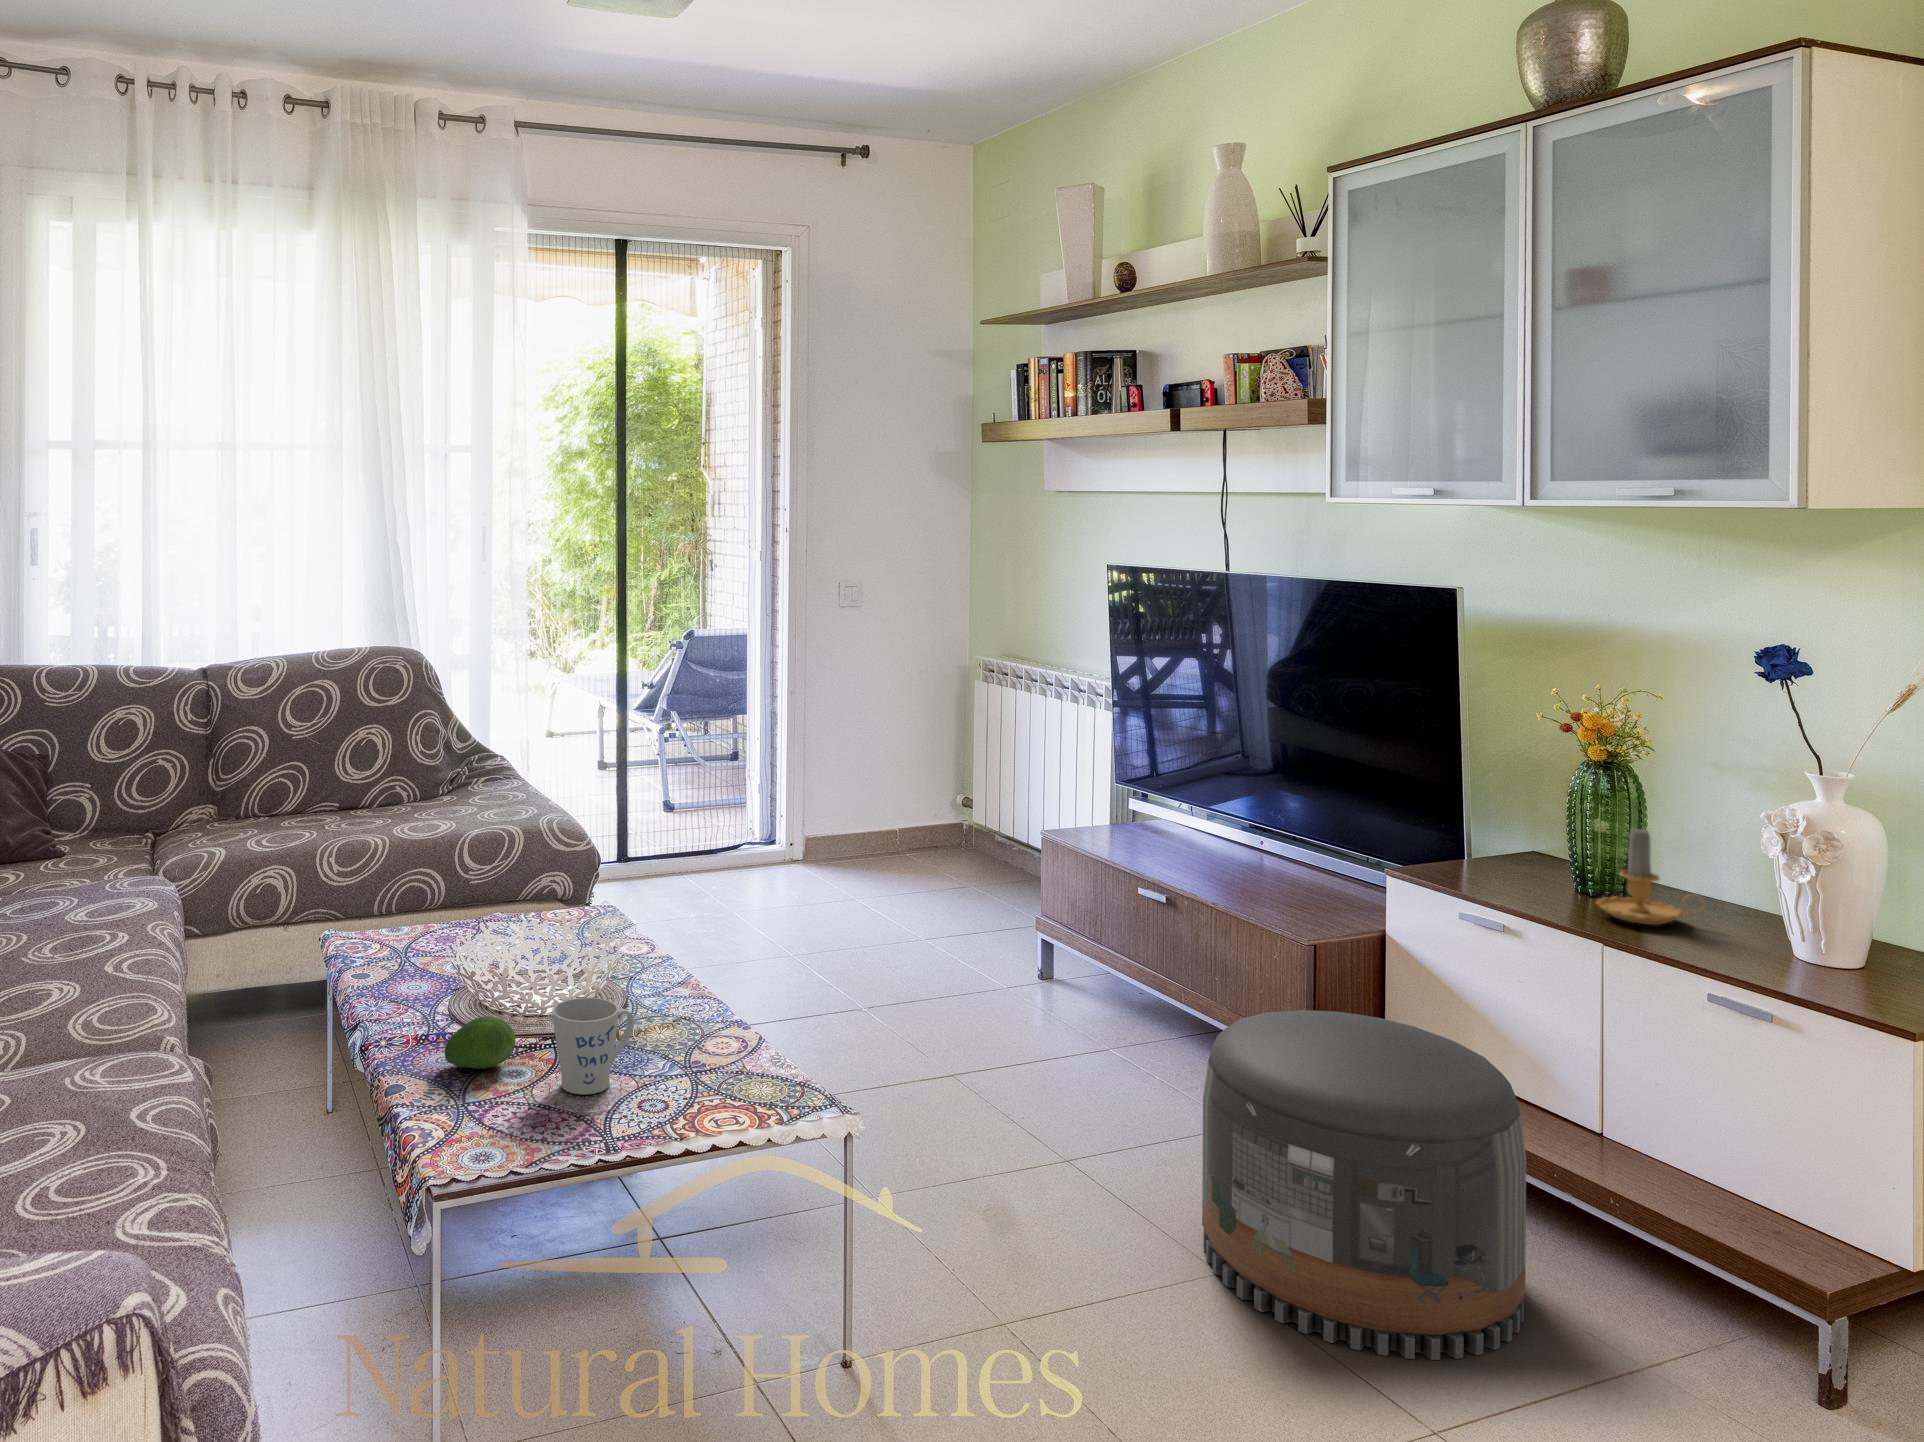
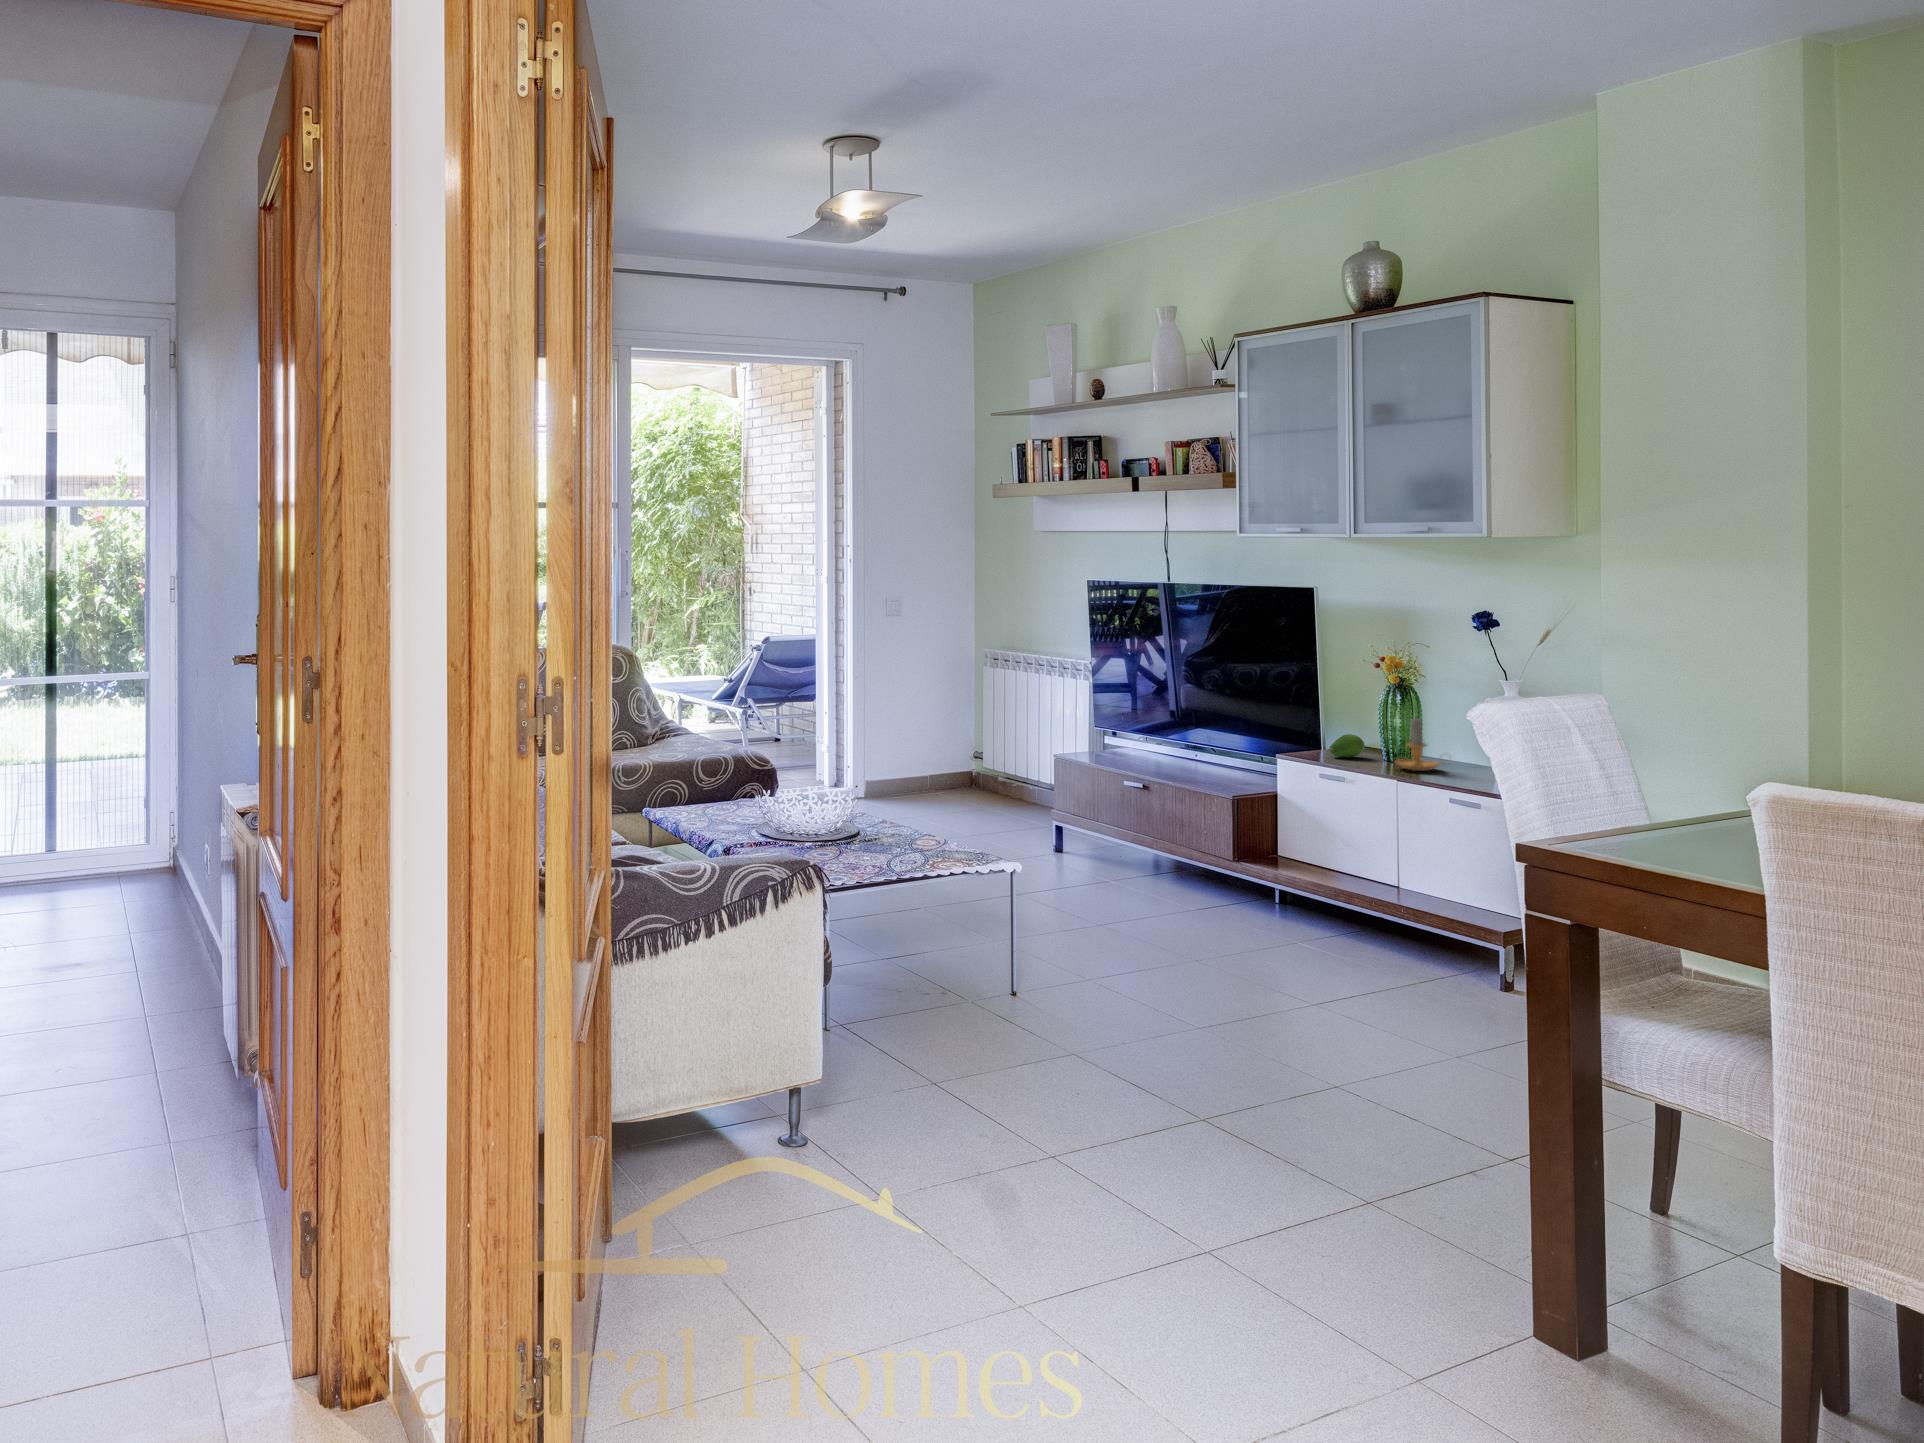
mug: present [552,998,634,1095] -> none [852,809,892,856]
pouf: present [1202,1010,1526,1360] -> none [1185,824,1359,985]
fruit: present [444,1016,516,1069] -> present [1329,734,1365,757]

